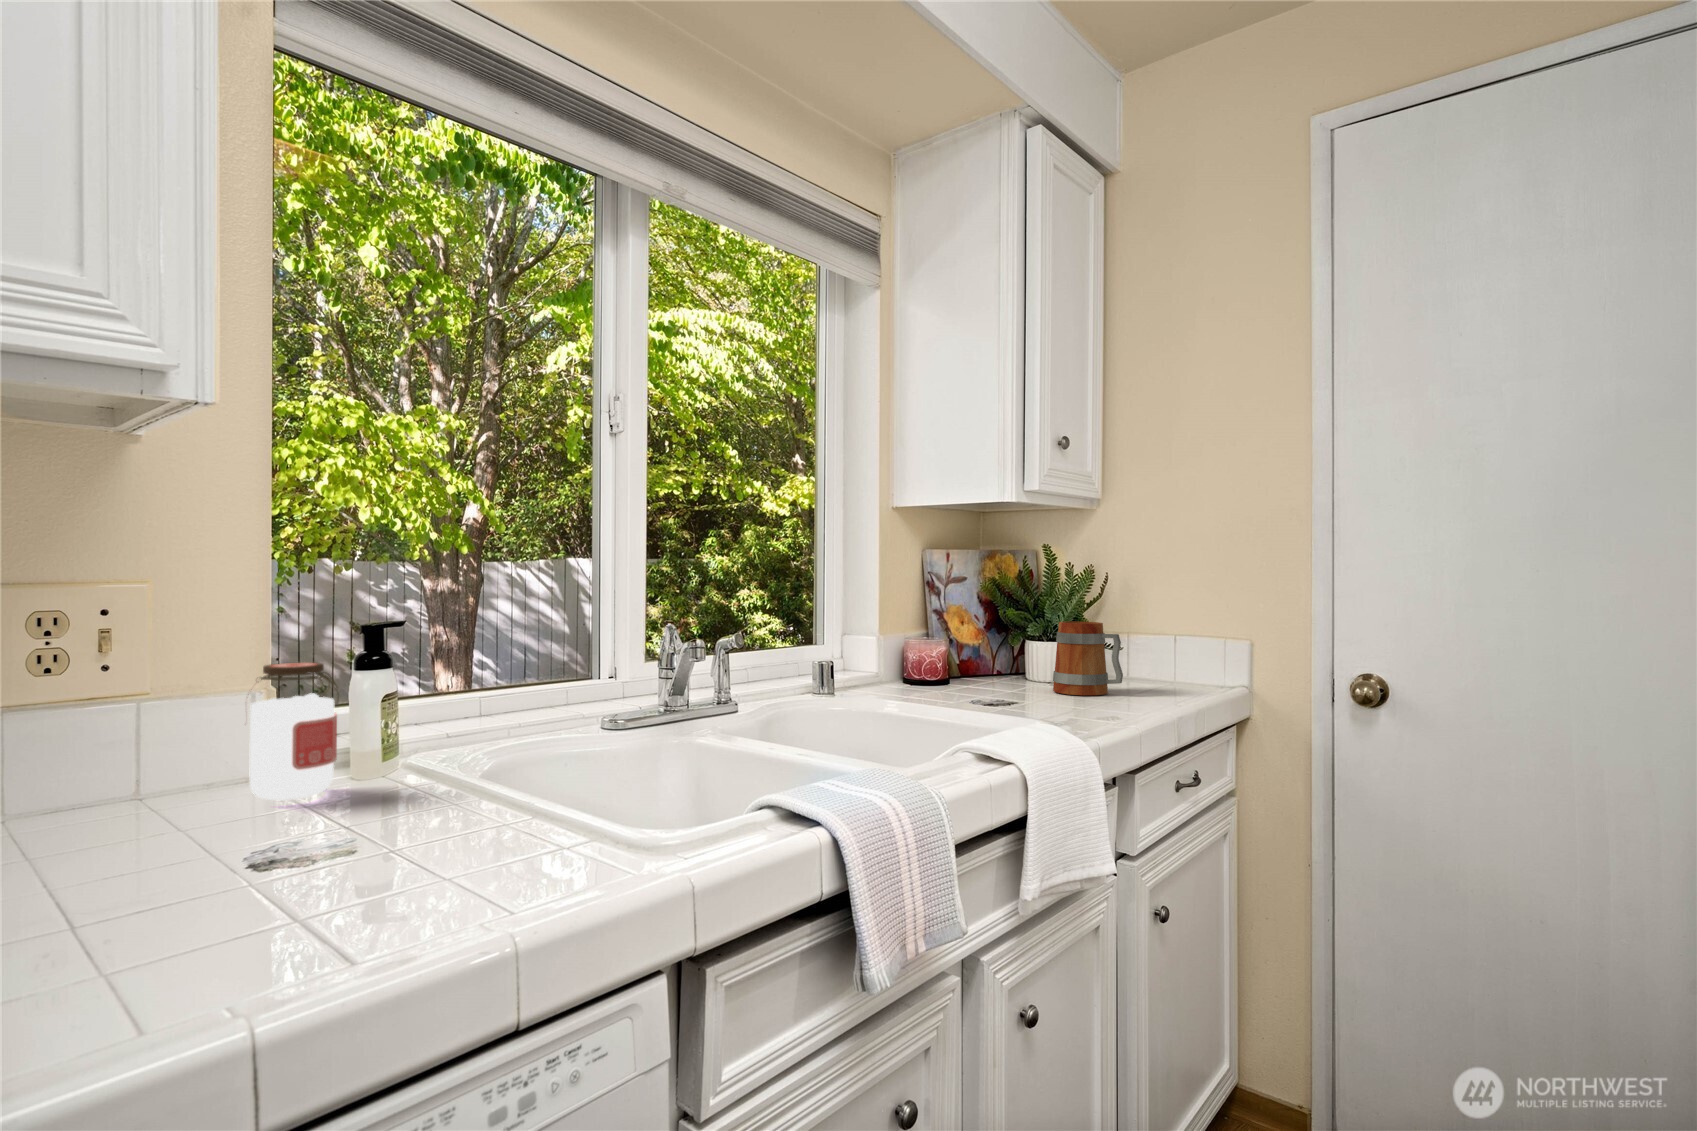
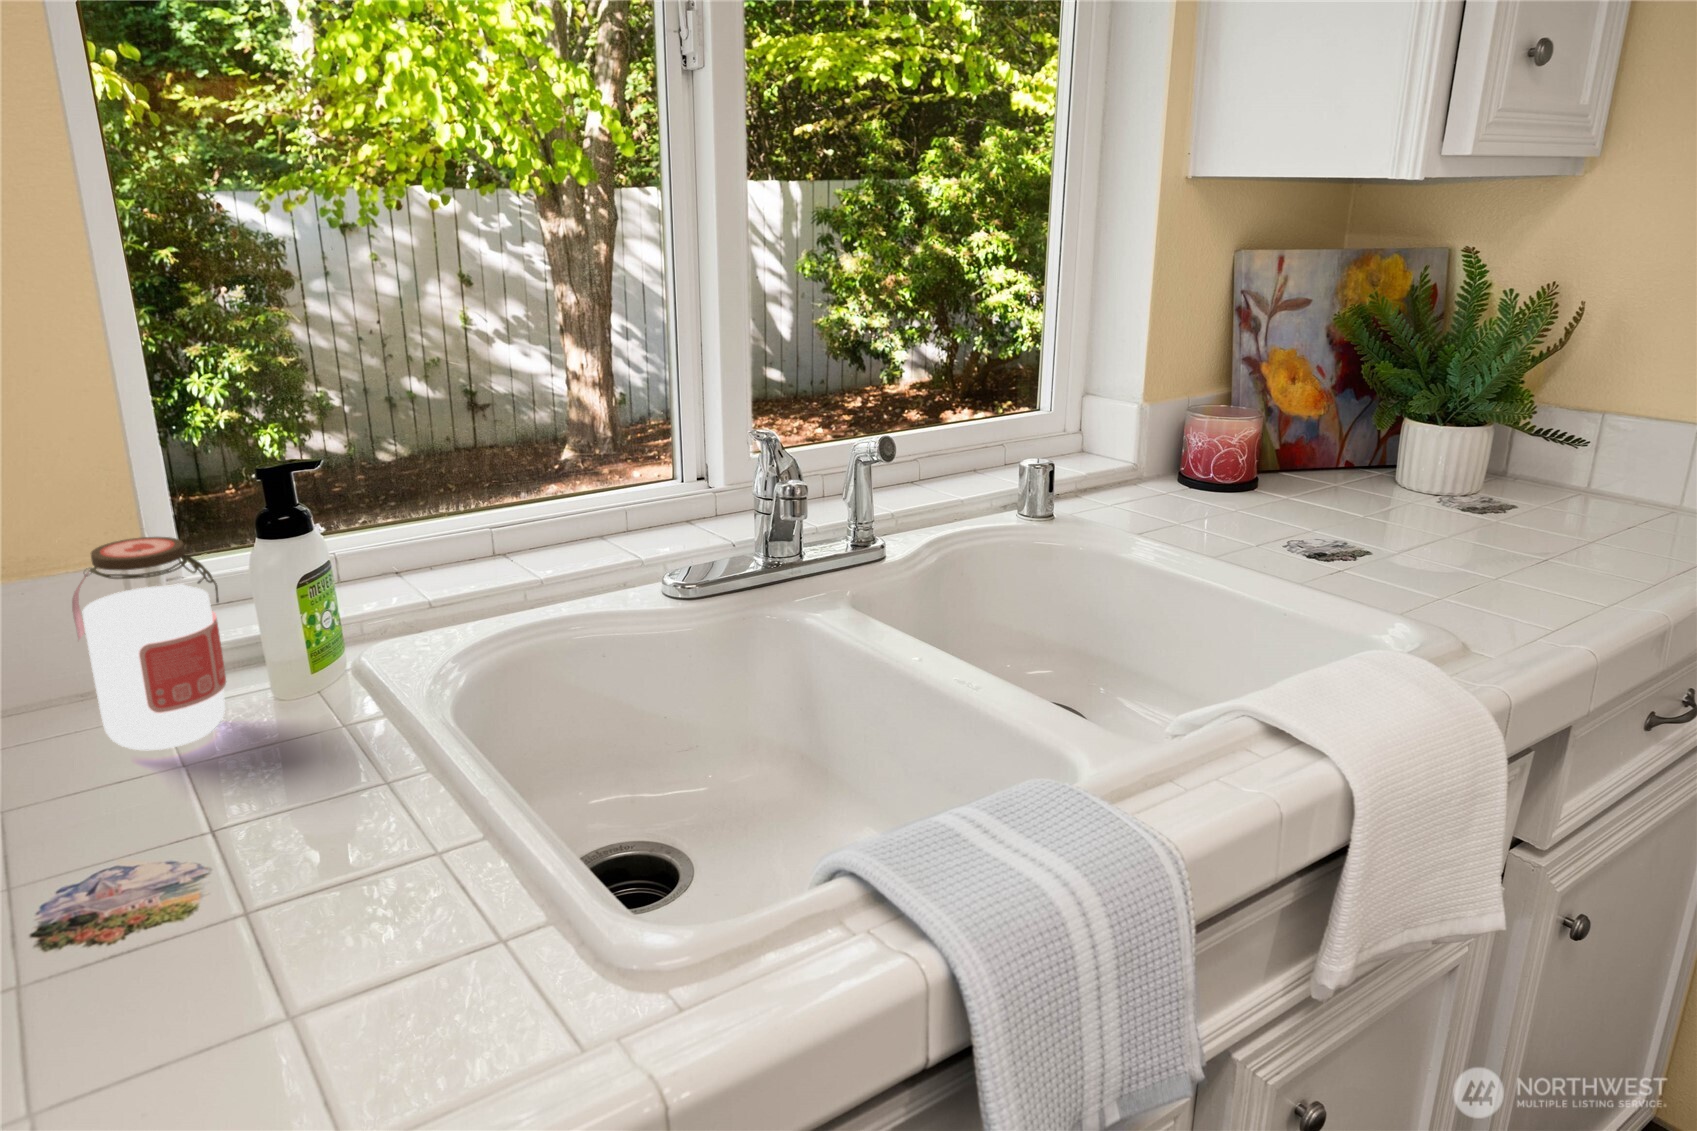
mug: present [1053,621,1123,695] -> none [1440,403,1584,541]

